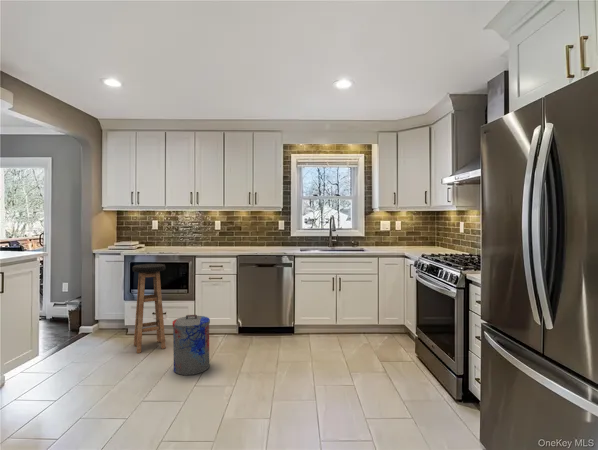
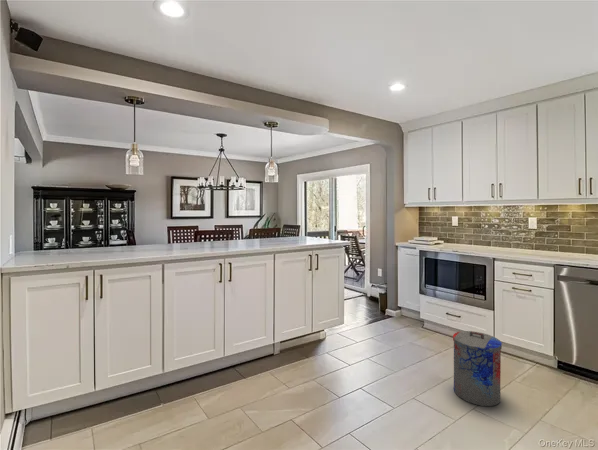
bar stool: present [132,264,166,353] -> none [422,263,456,356]

